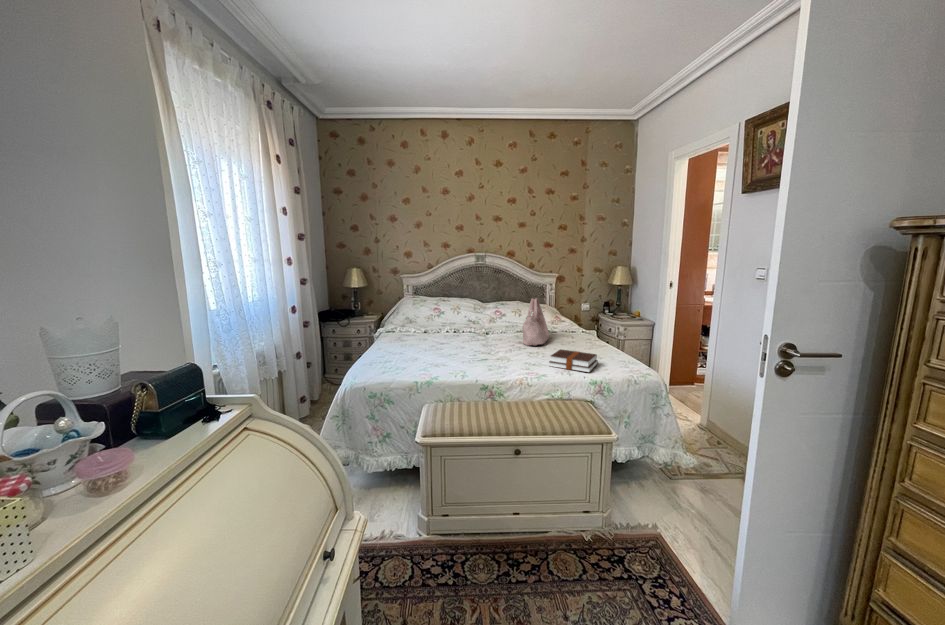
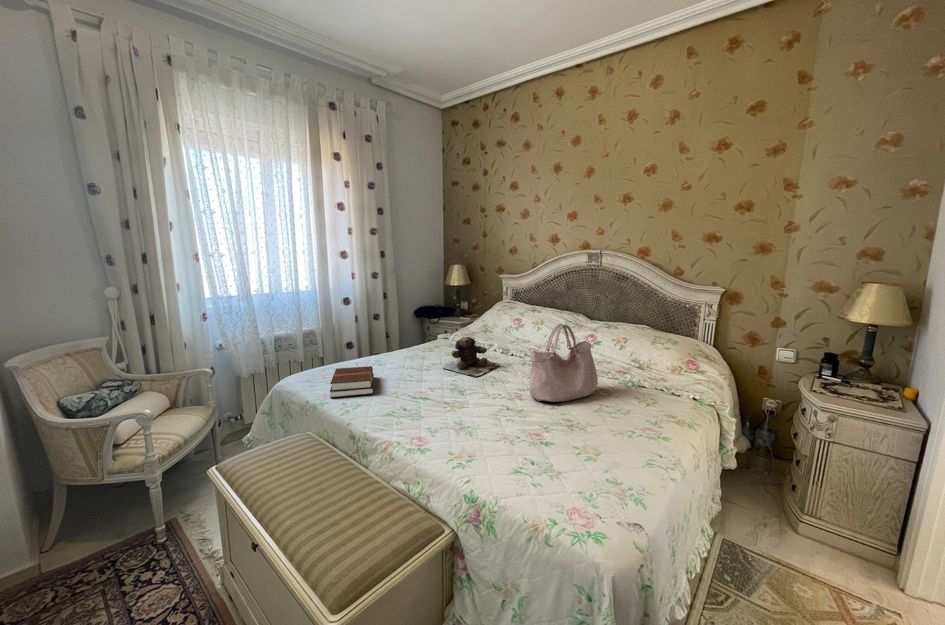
teddy bear: none [442,319,479,345] -> present [442,337,500,376]
hardback book: present [549,350,598,372] -> present [330,366,374,398]

